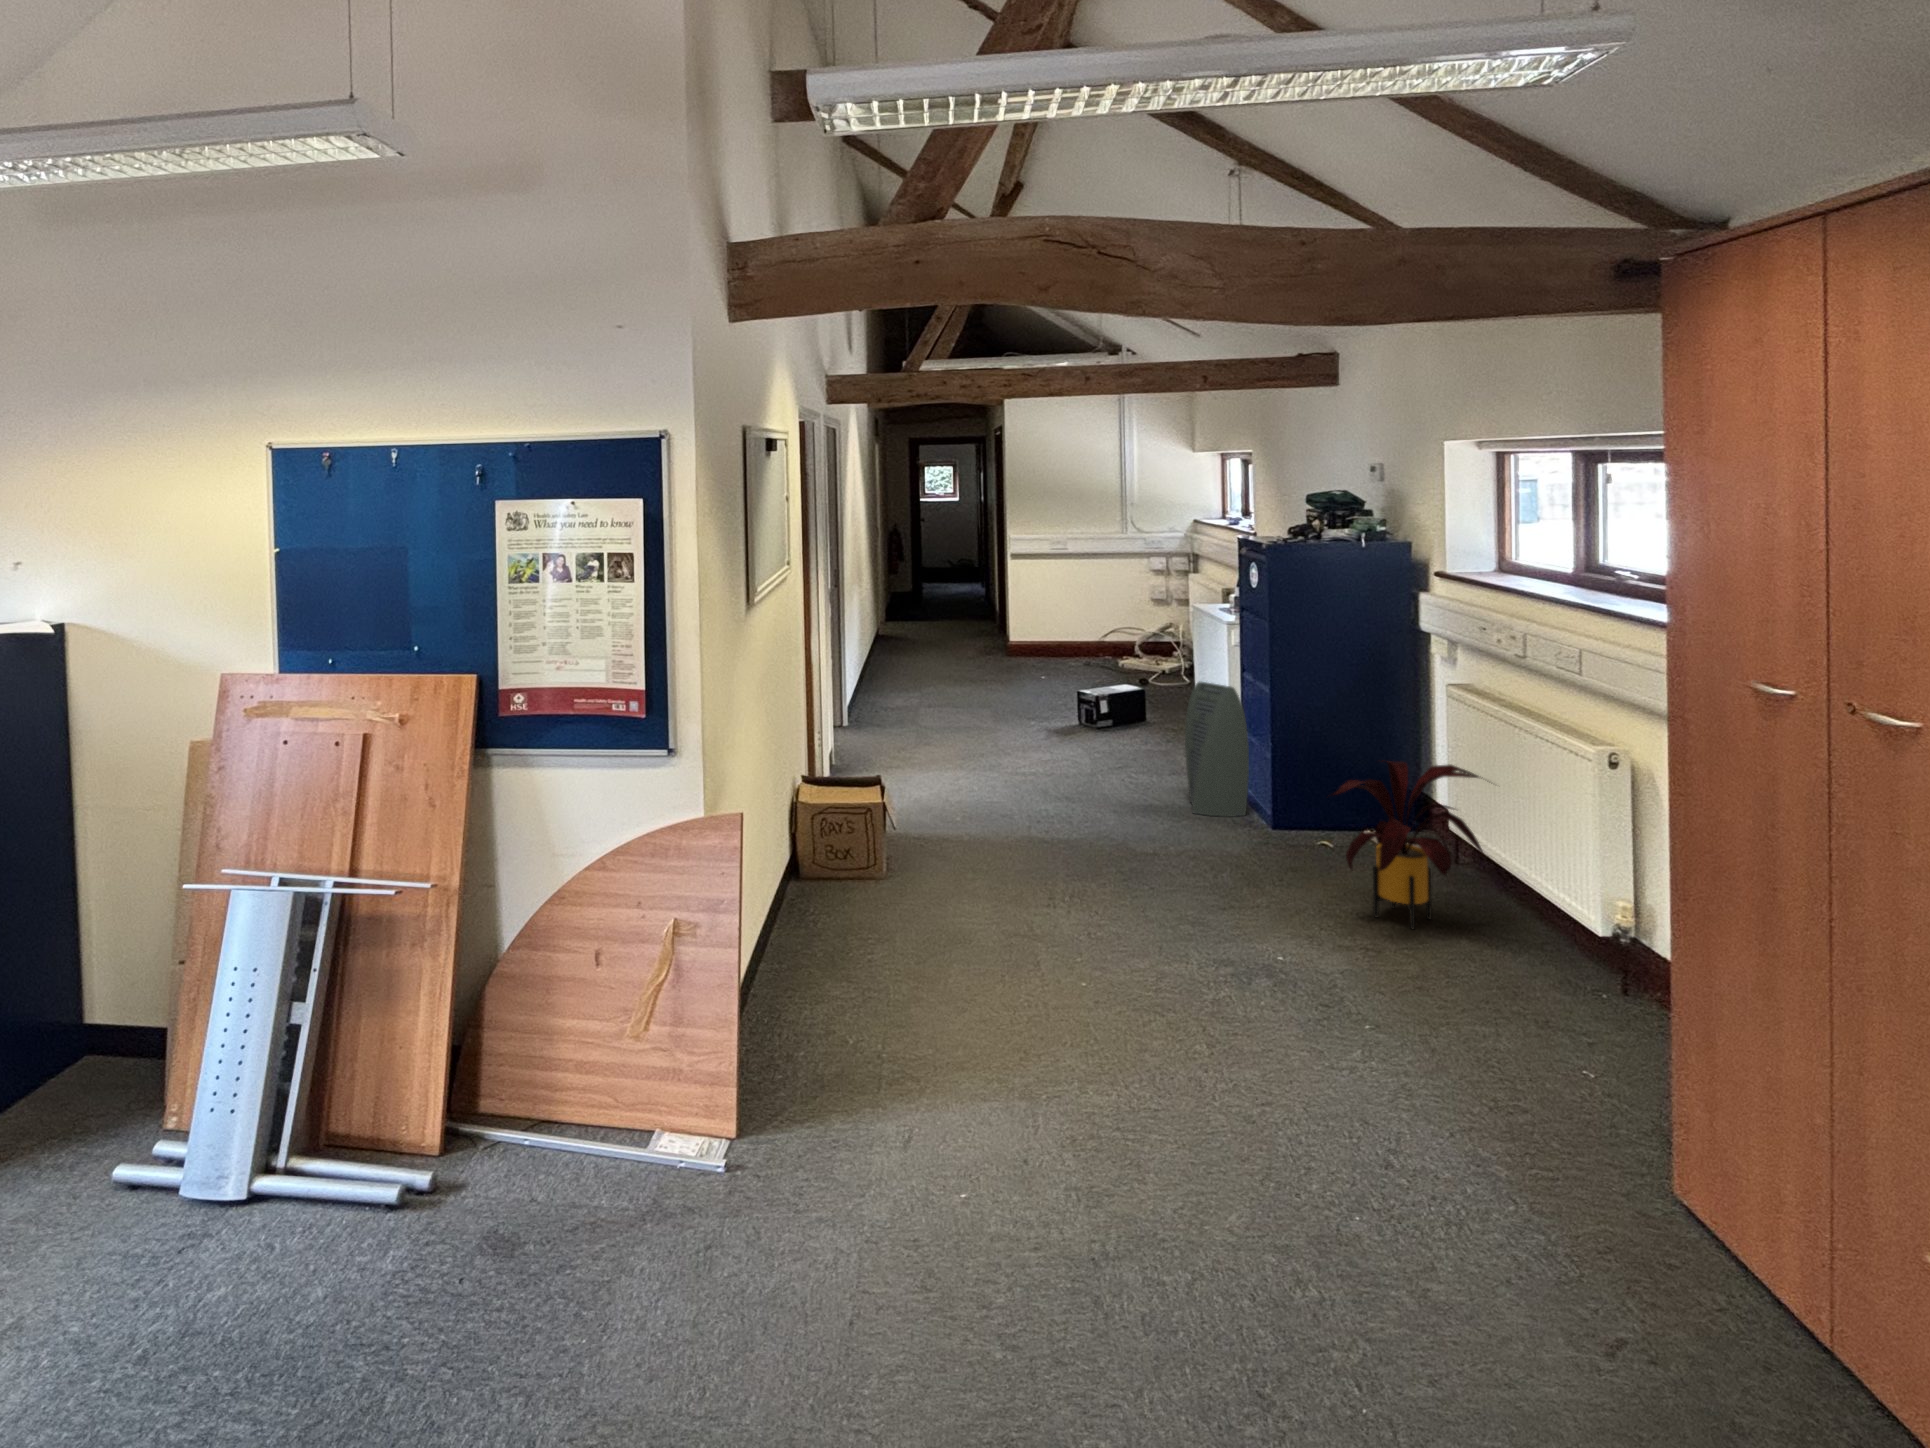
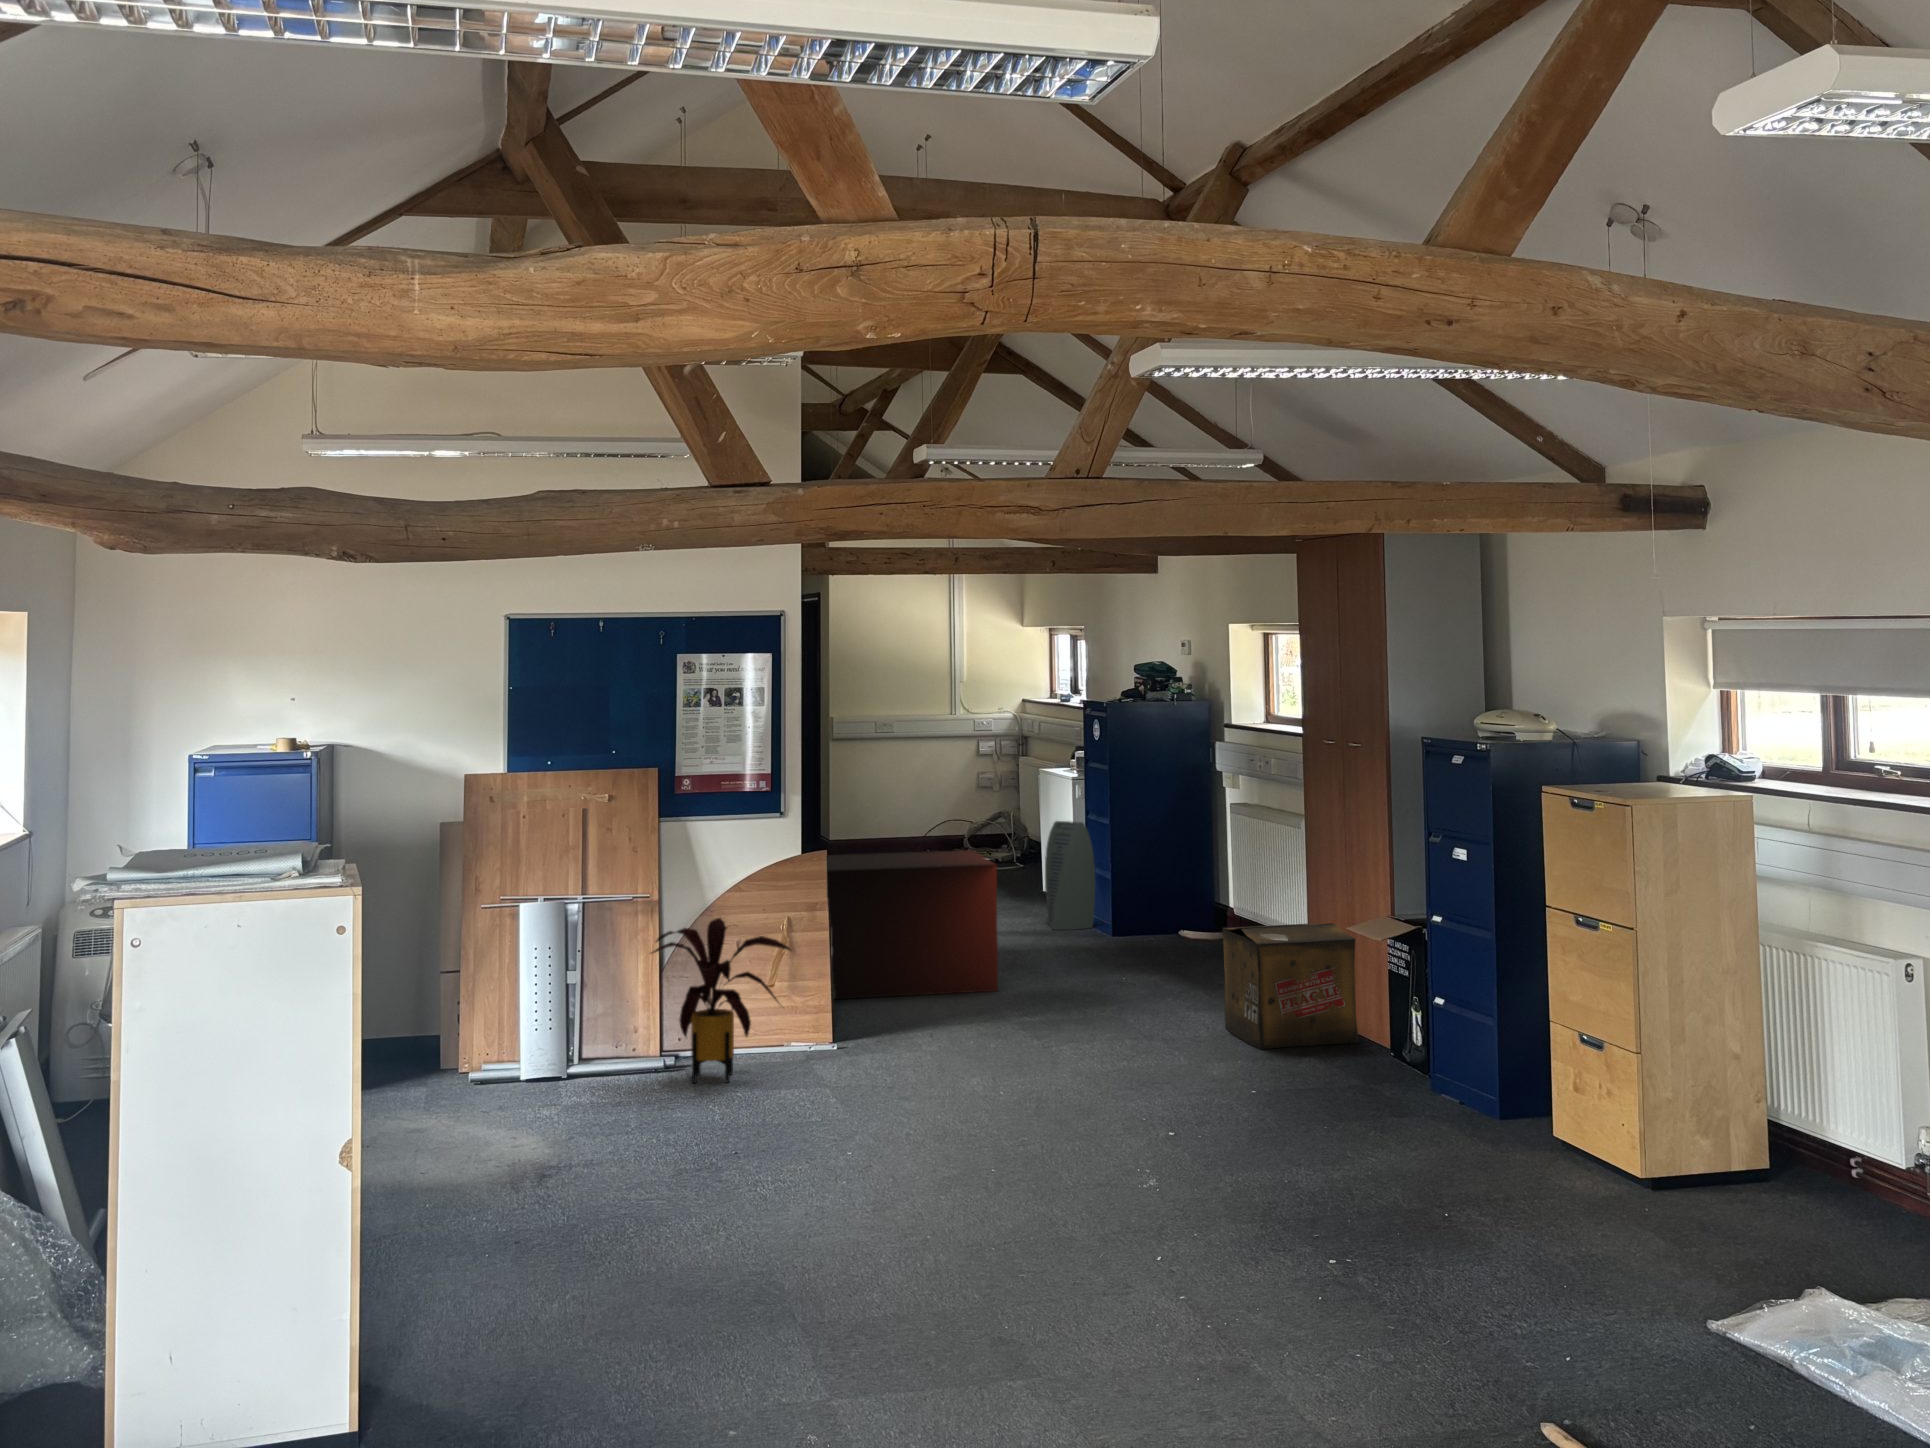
storage cabinet: none [771,743,1073,975] -> present [827,850,998,999]
house plant: present [1333,761,1483,929] -> present [653,918,790,1083]
cardboard box: none [1465,1033,1842,1414] -> present [1223,923,1359,1049]

